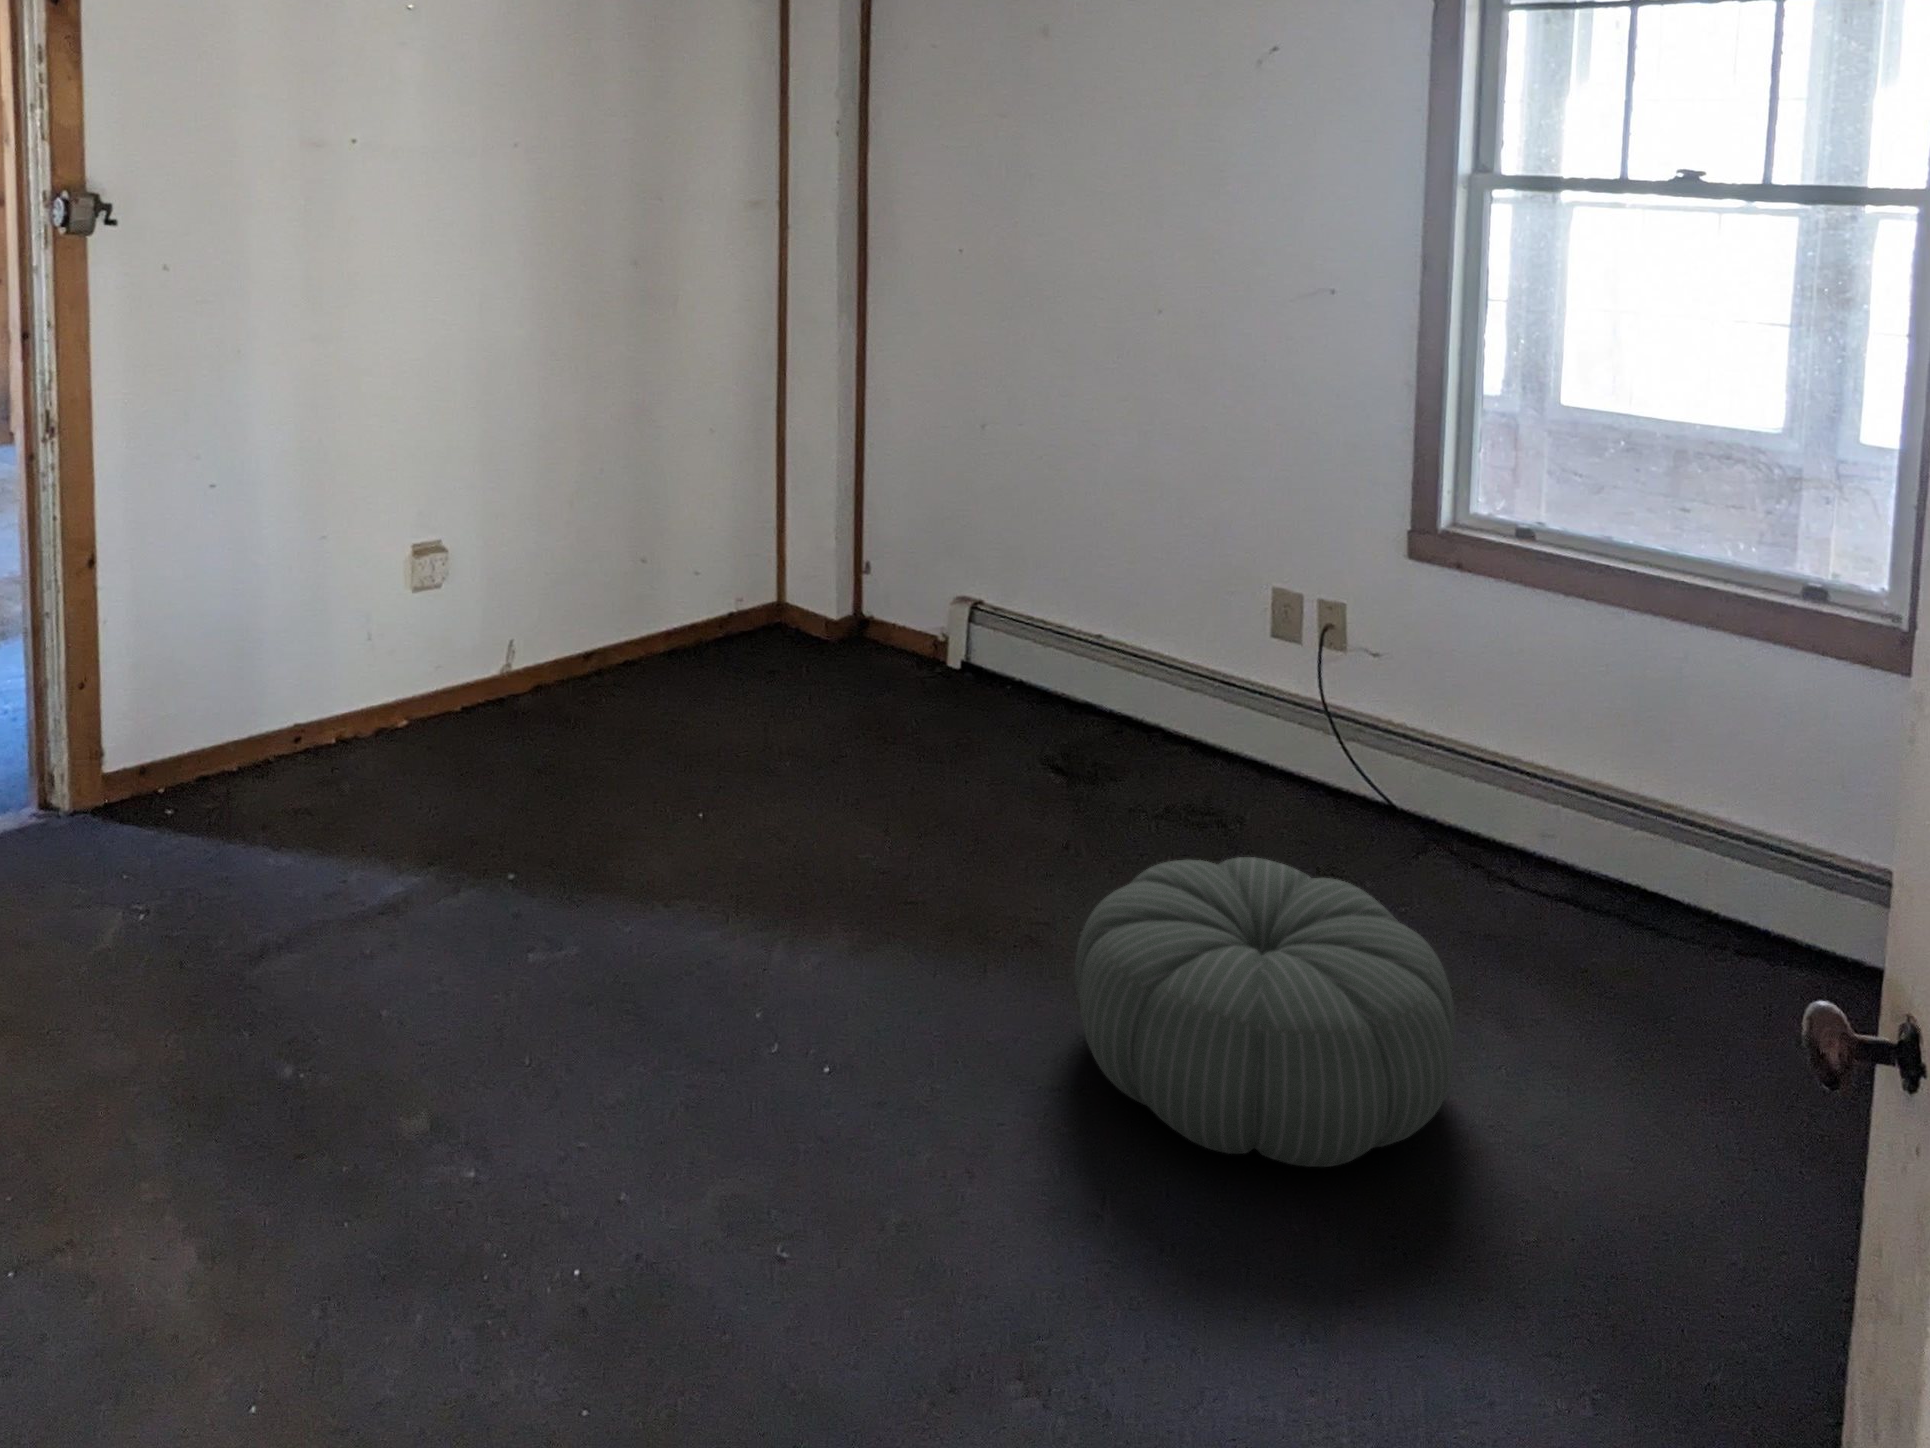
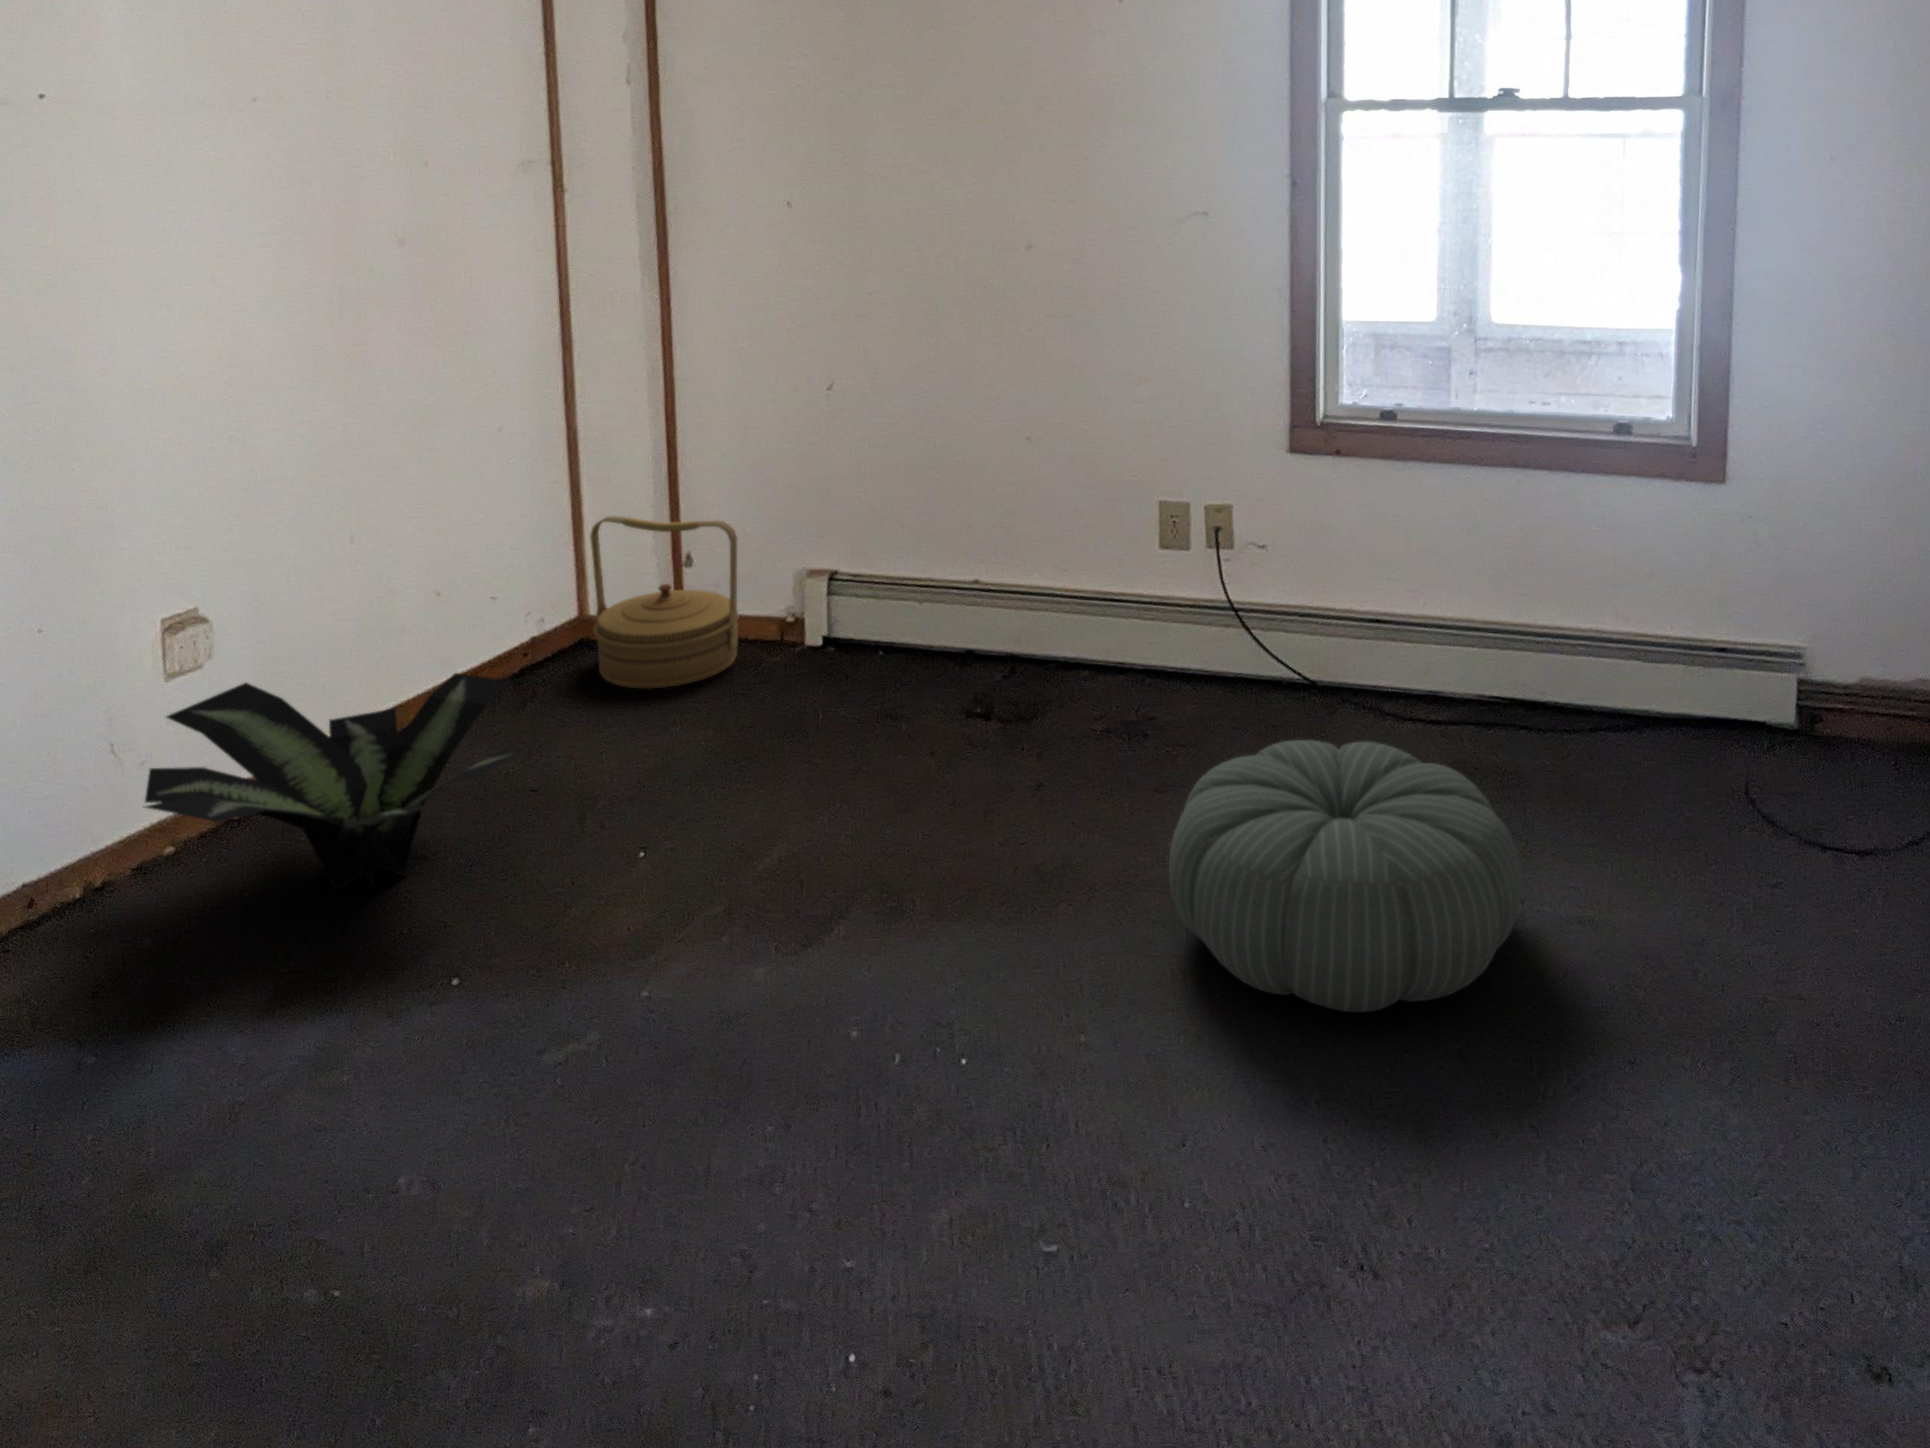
woven basket: none [763,517,886,678] -> present [590,516,738,689]
potted plant: none [355,603,647,782] -> present [145,673,529,890]

